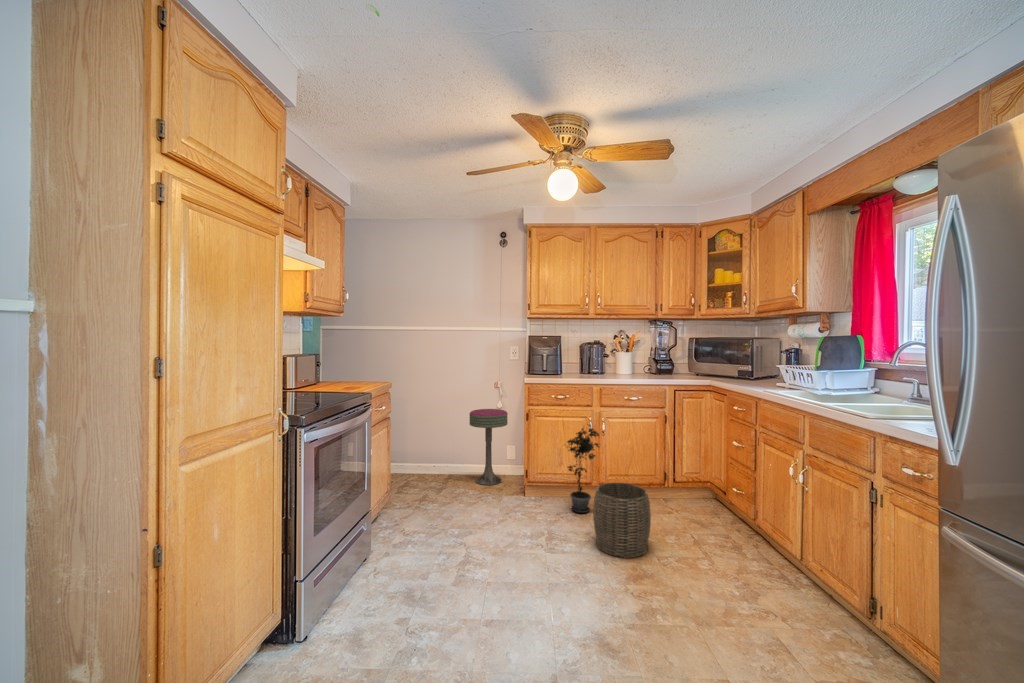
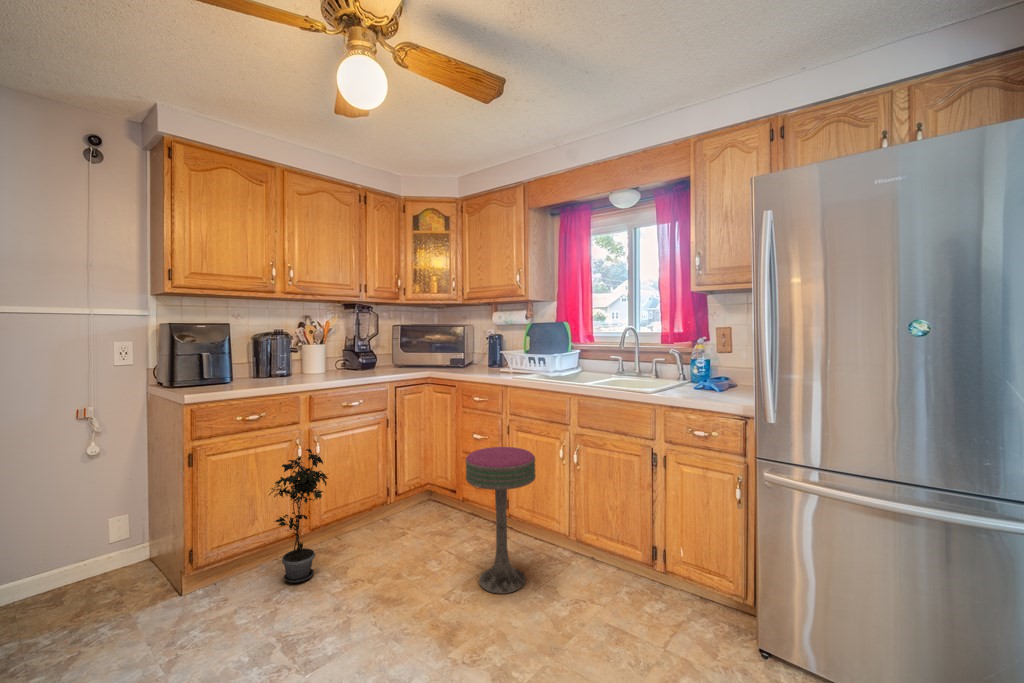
bar stool: present [469,409,508,485] -> present [466,447,536,594]
woven basket: present [593,483,651,558] -> none [354,514,430,622]

